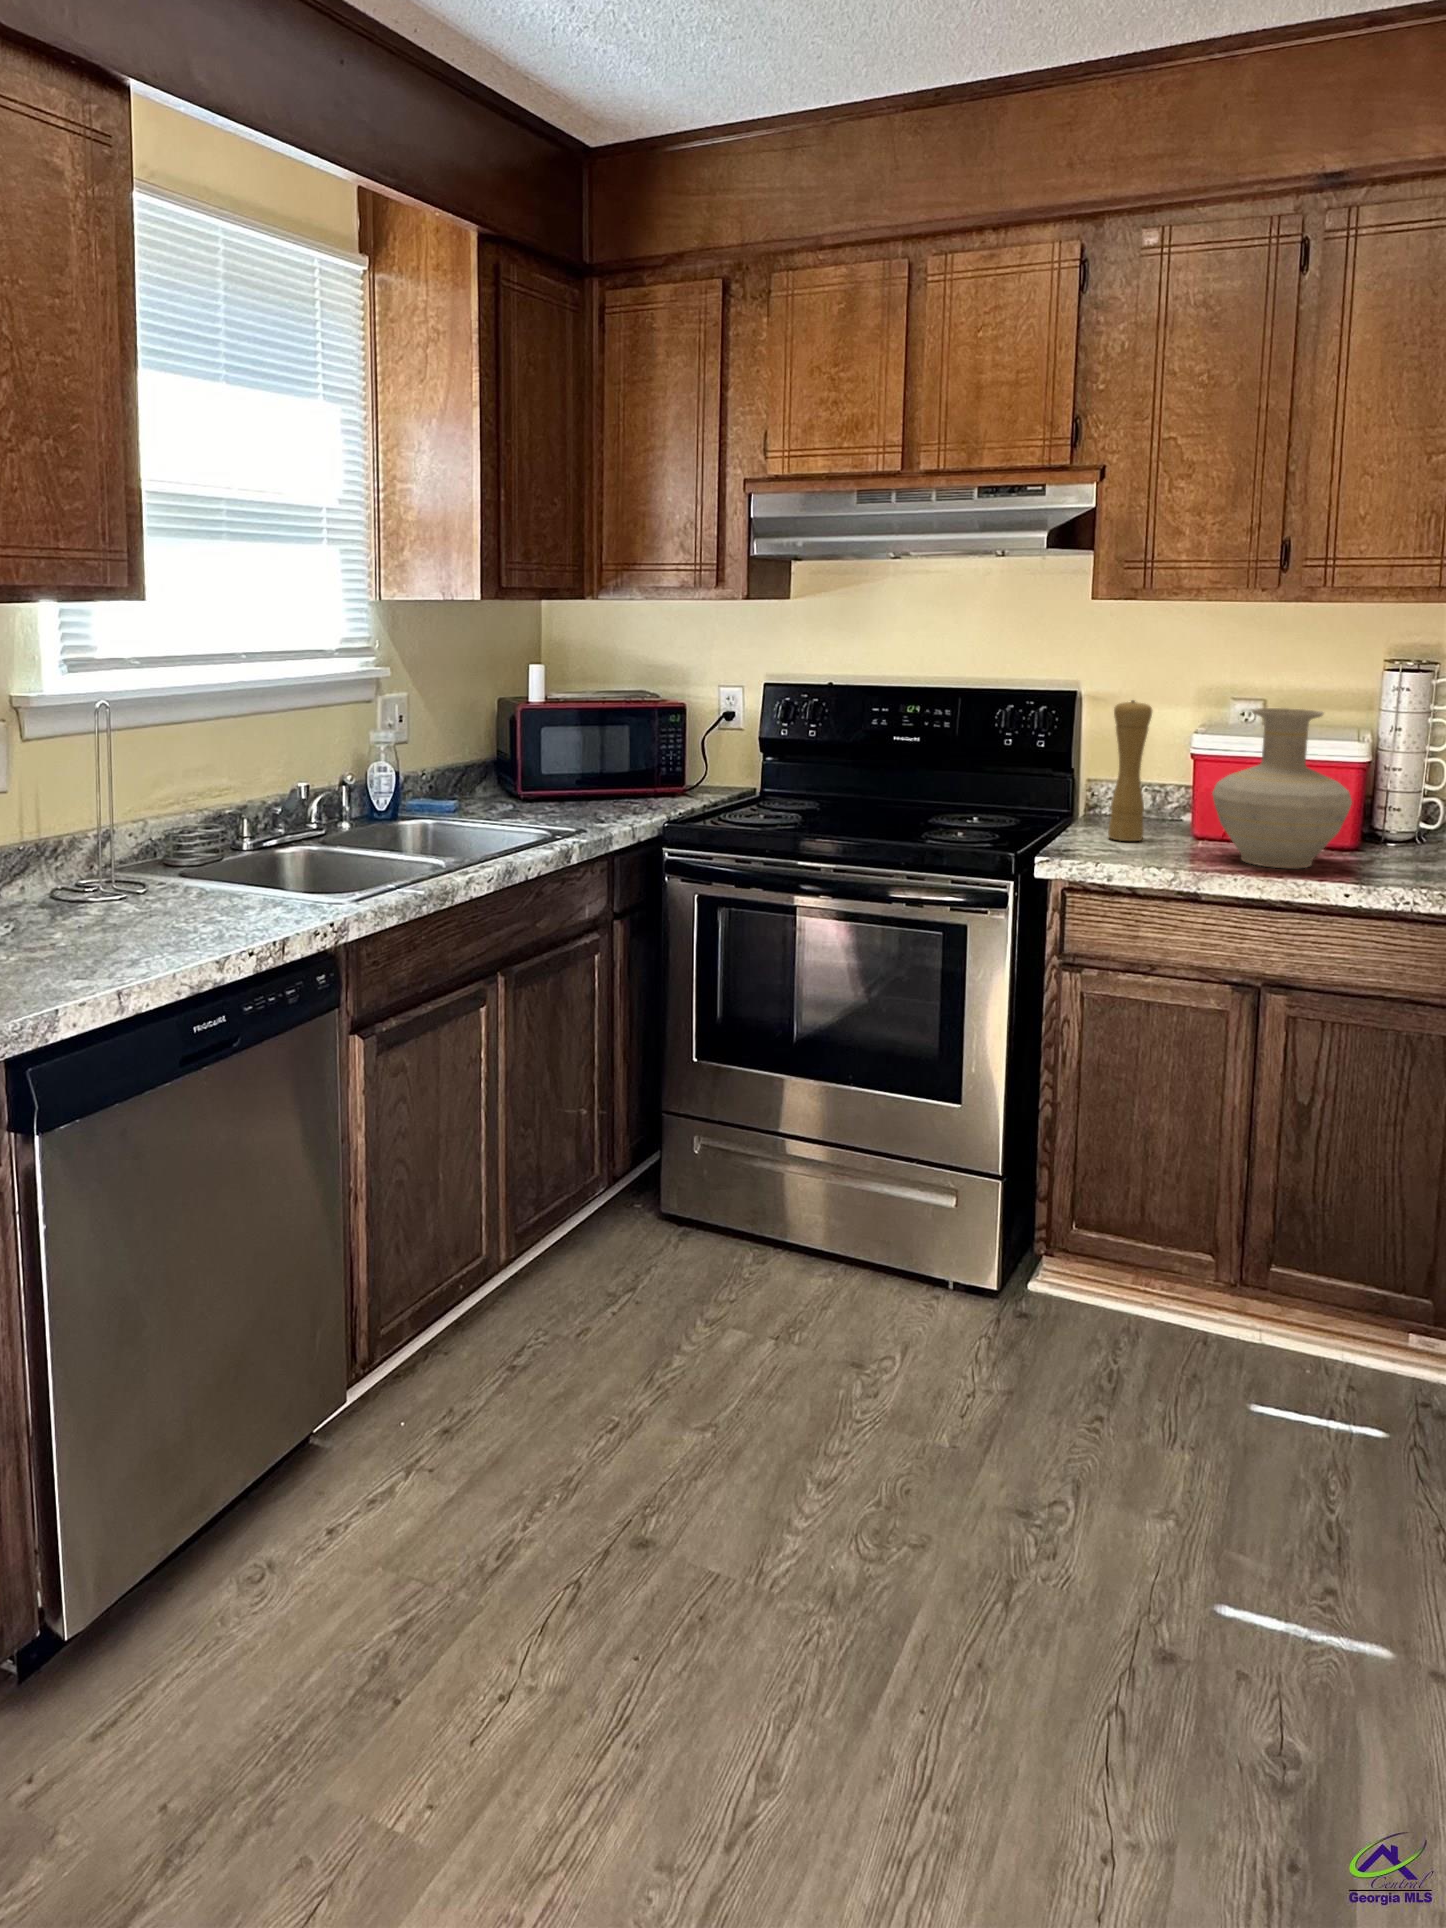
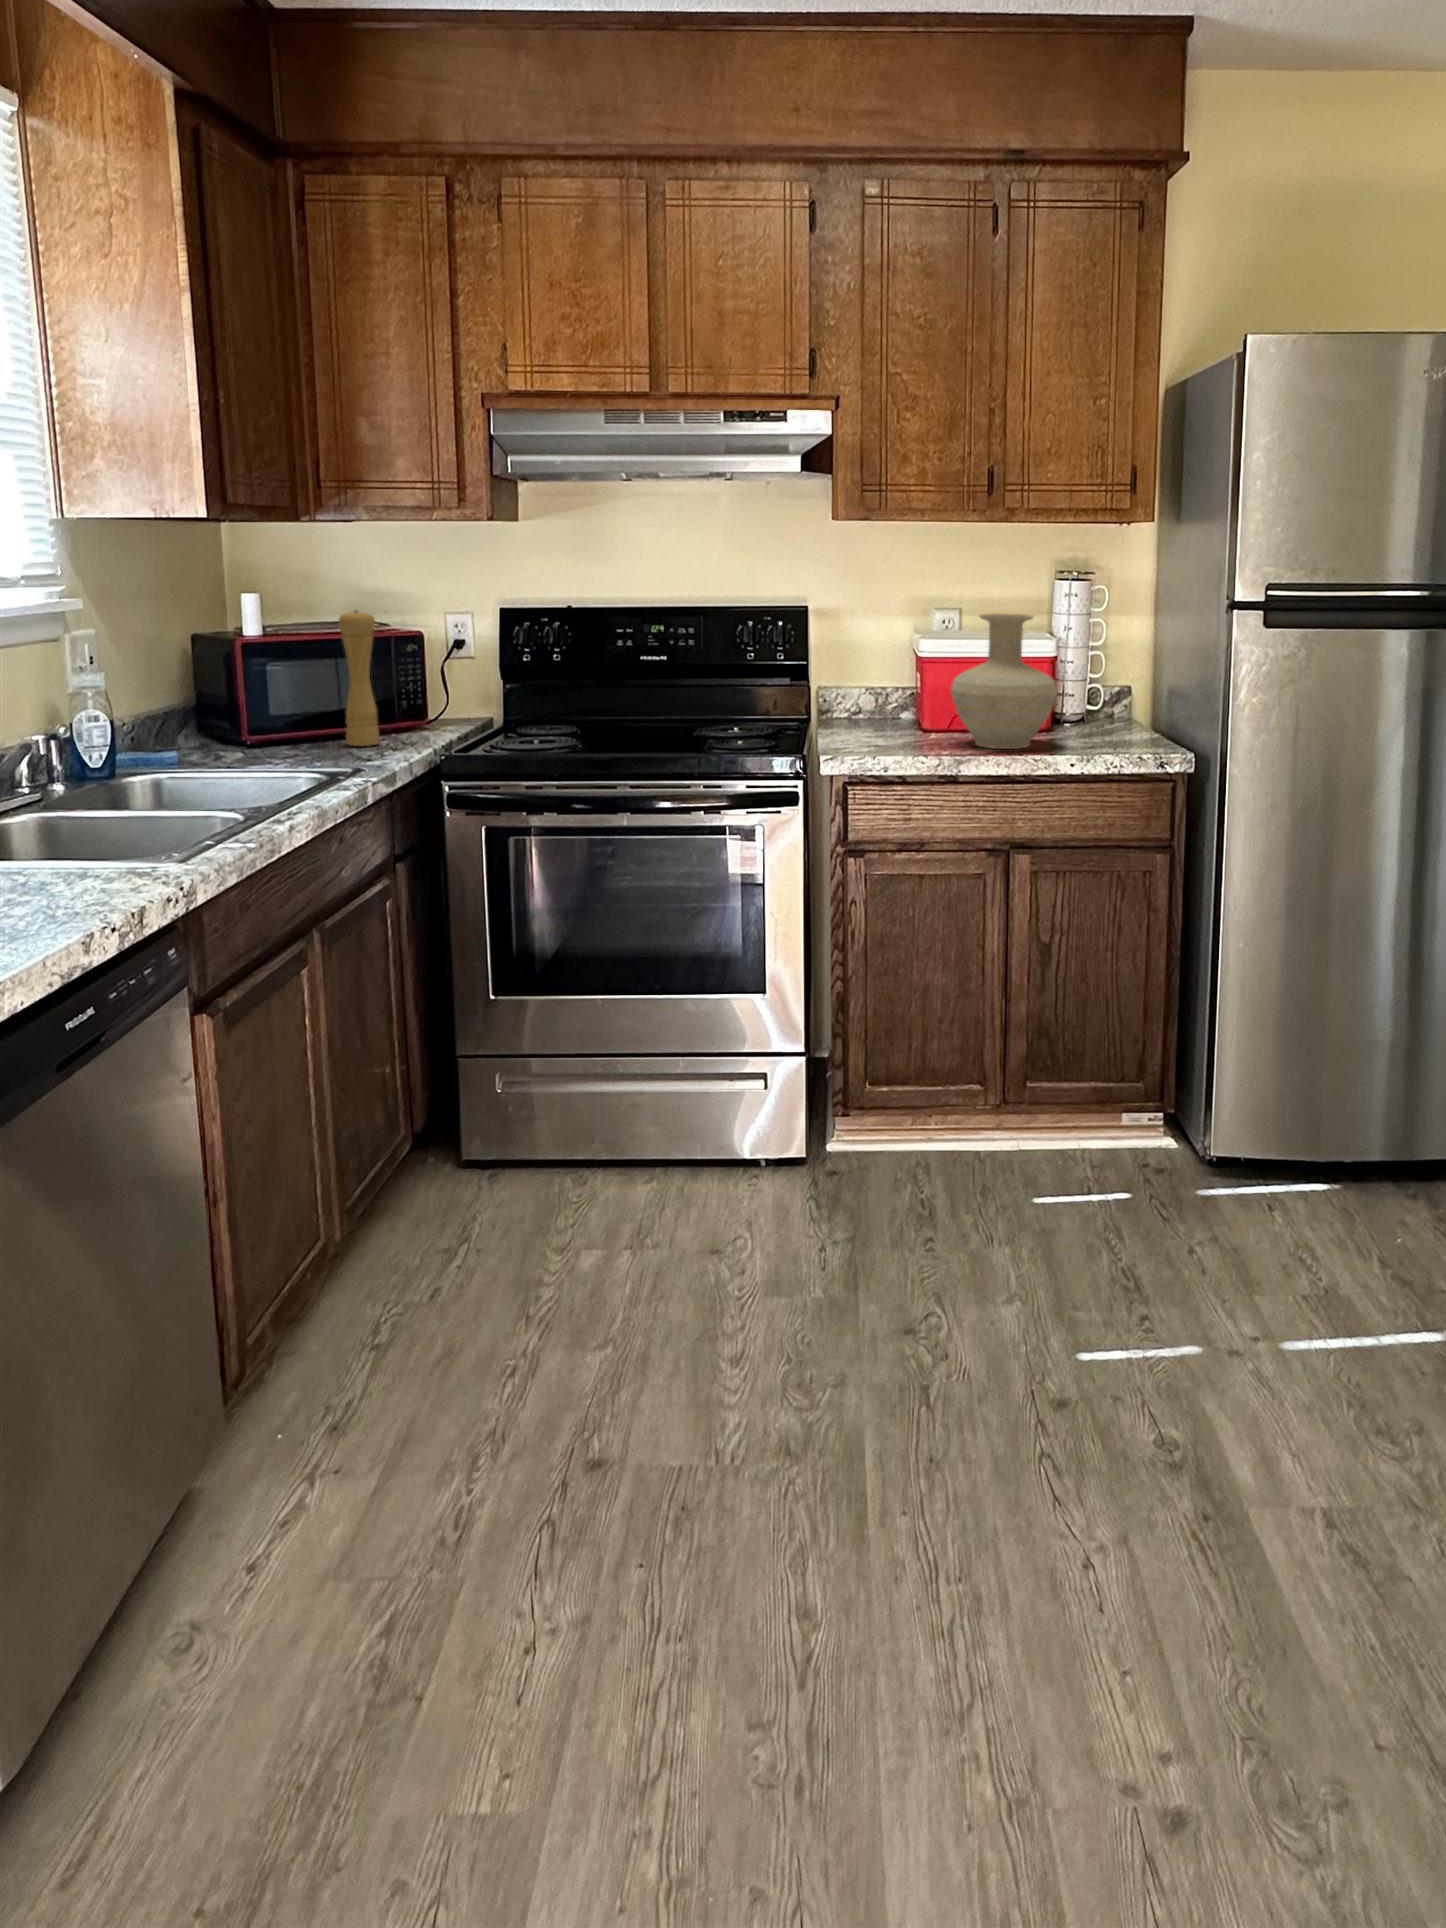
pepper mill: present [1108,700,1152,841] -> present [339,610,379,746]

